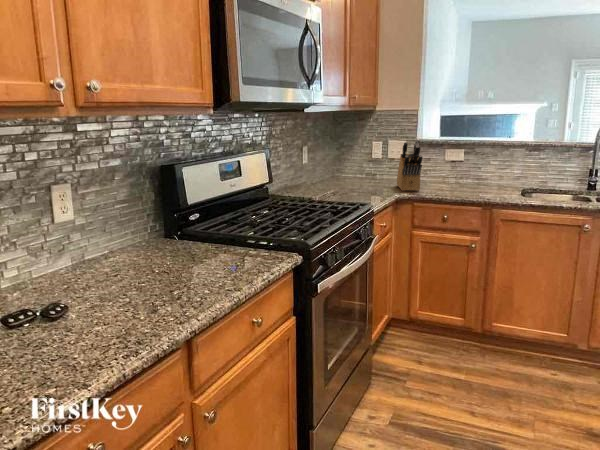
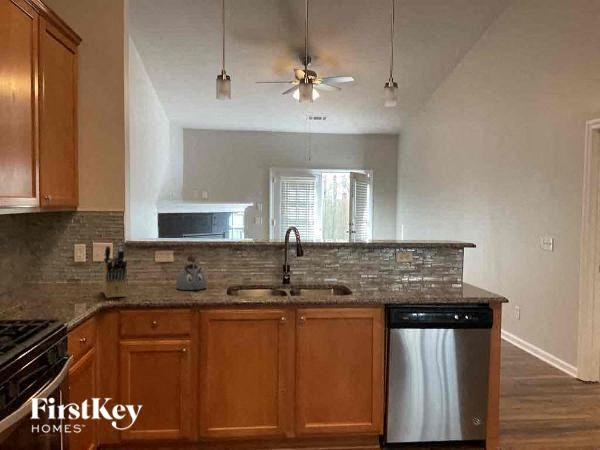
kettle: none [465,155,497,189] -> present [176,256,207,290]

